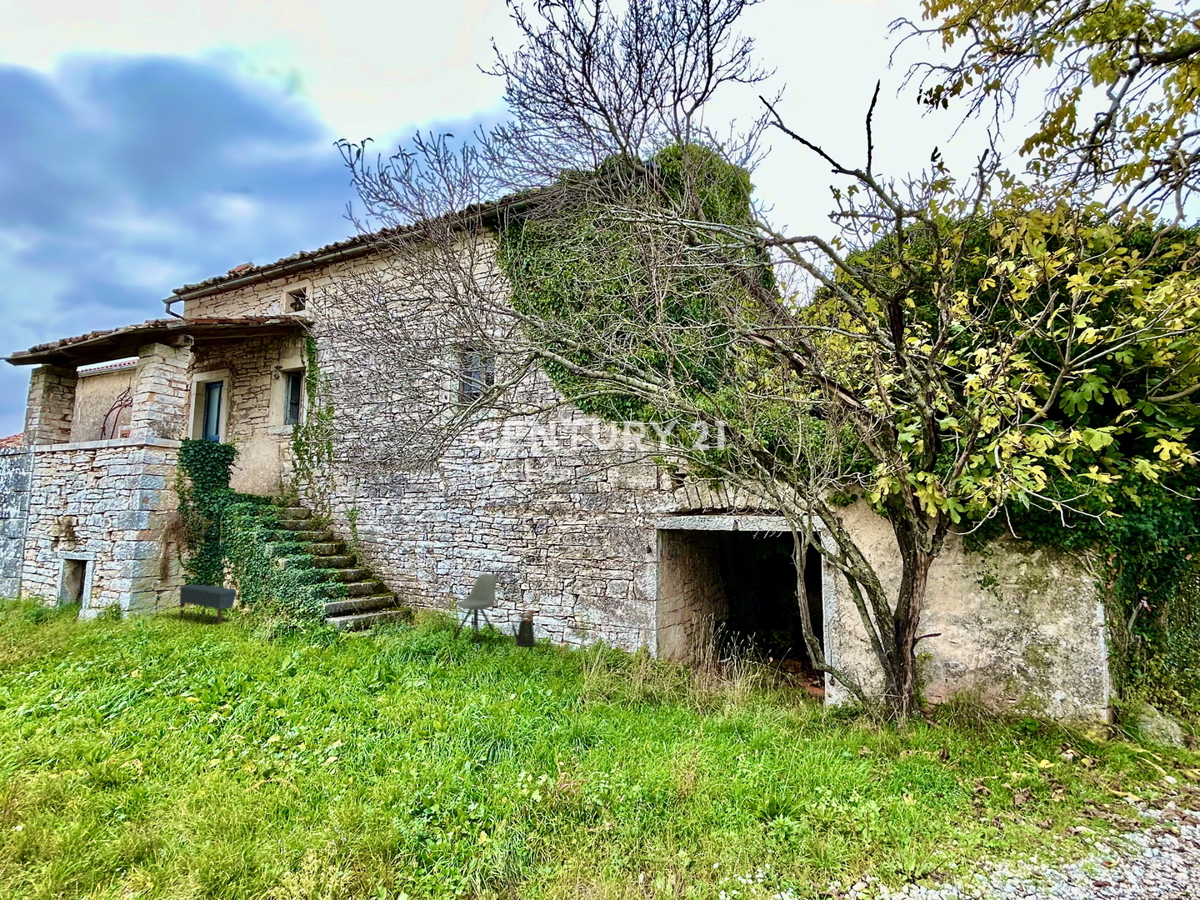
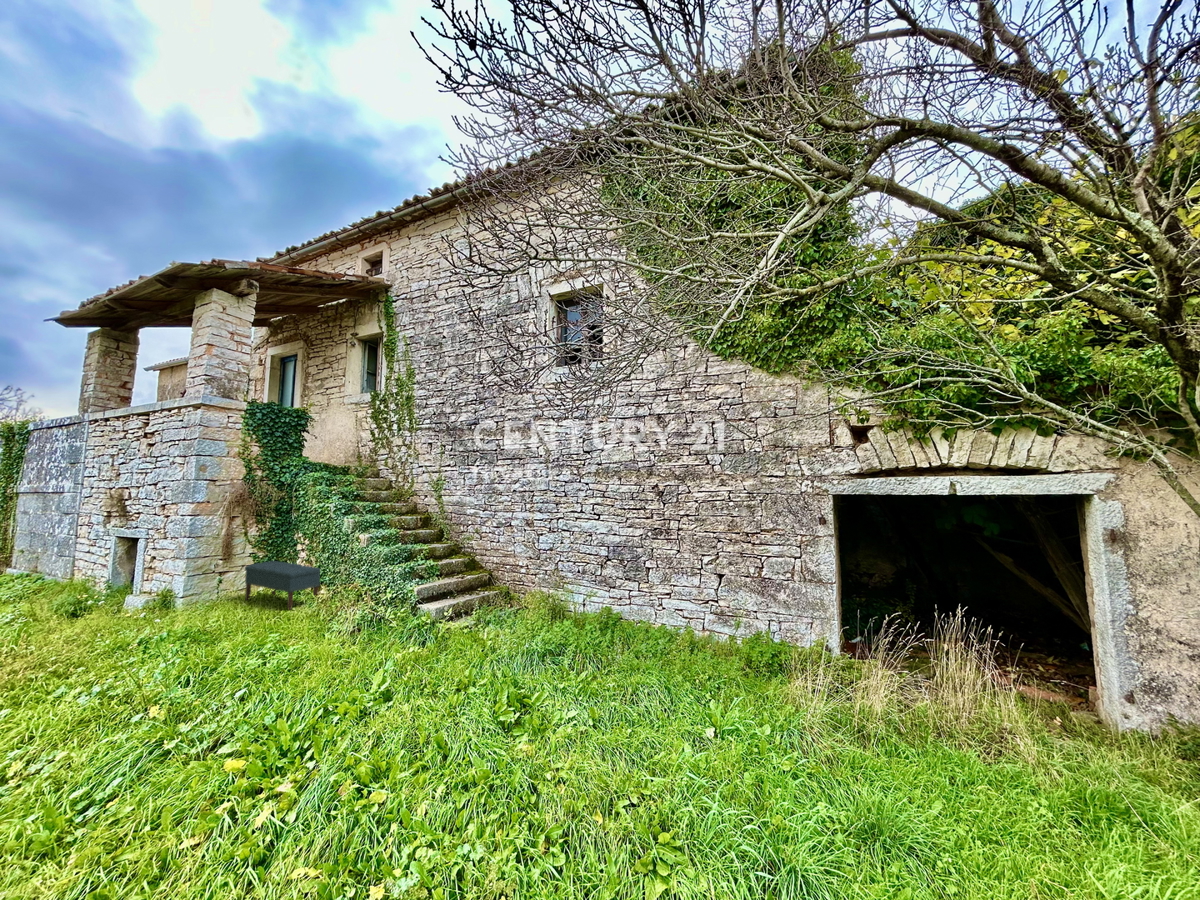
chair: present [453,574,497,643] -> none [569,549,619,632]
watering can: present [512,610,535,646] -> none [646,591,672,637]

